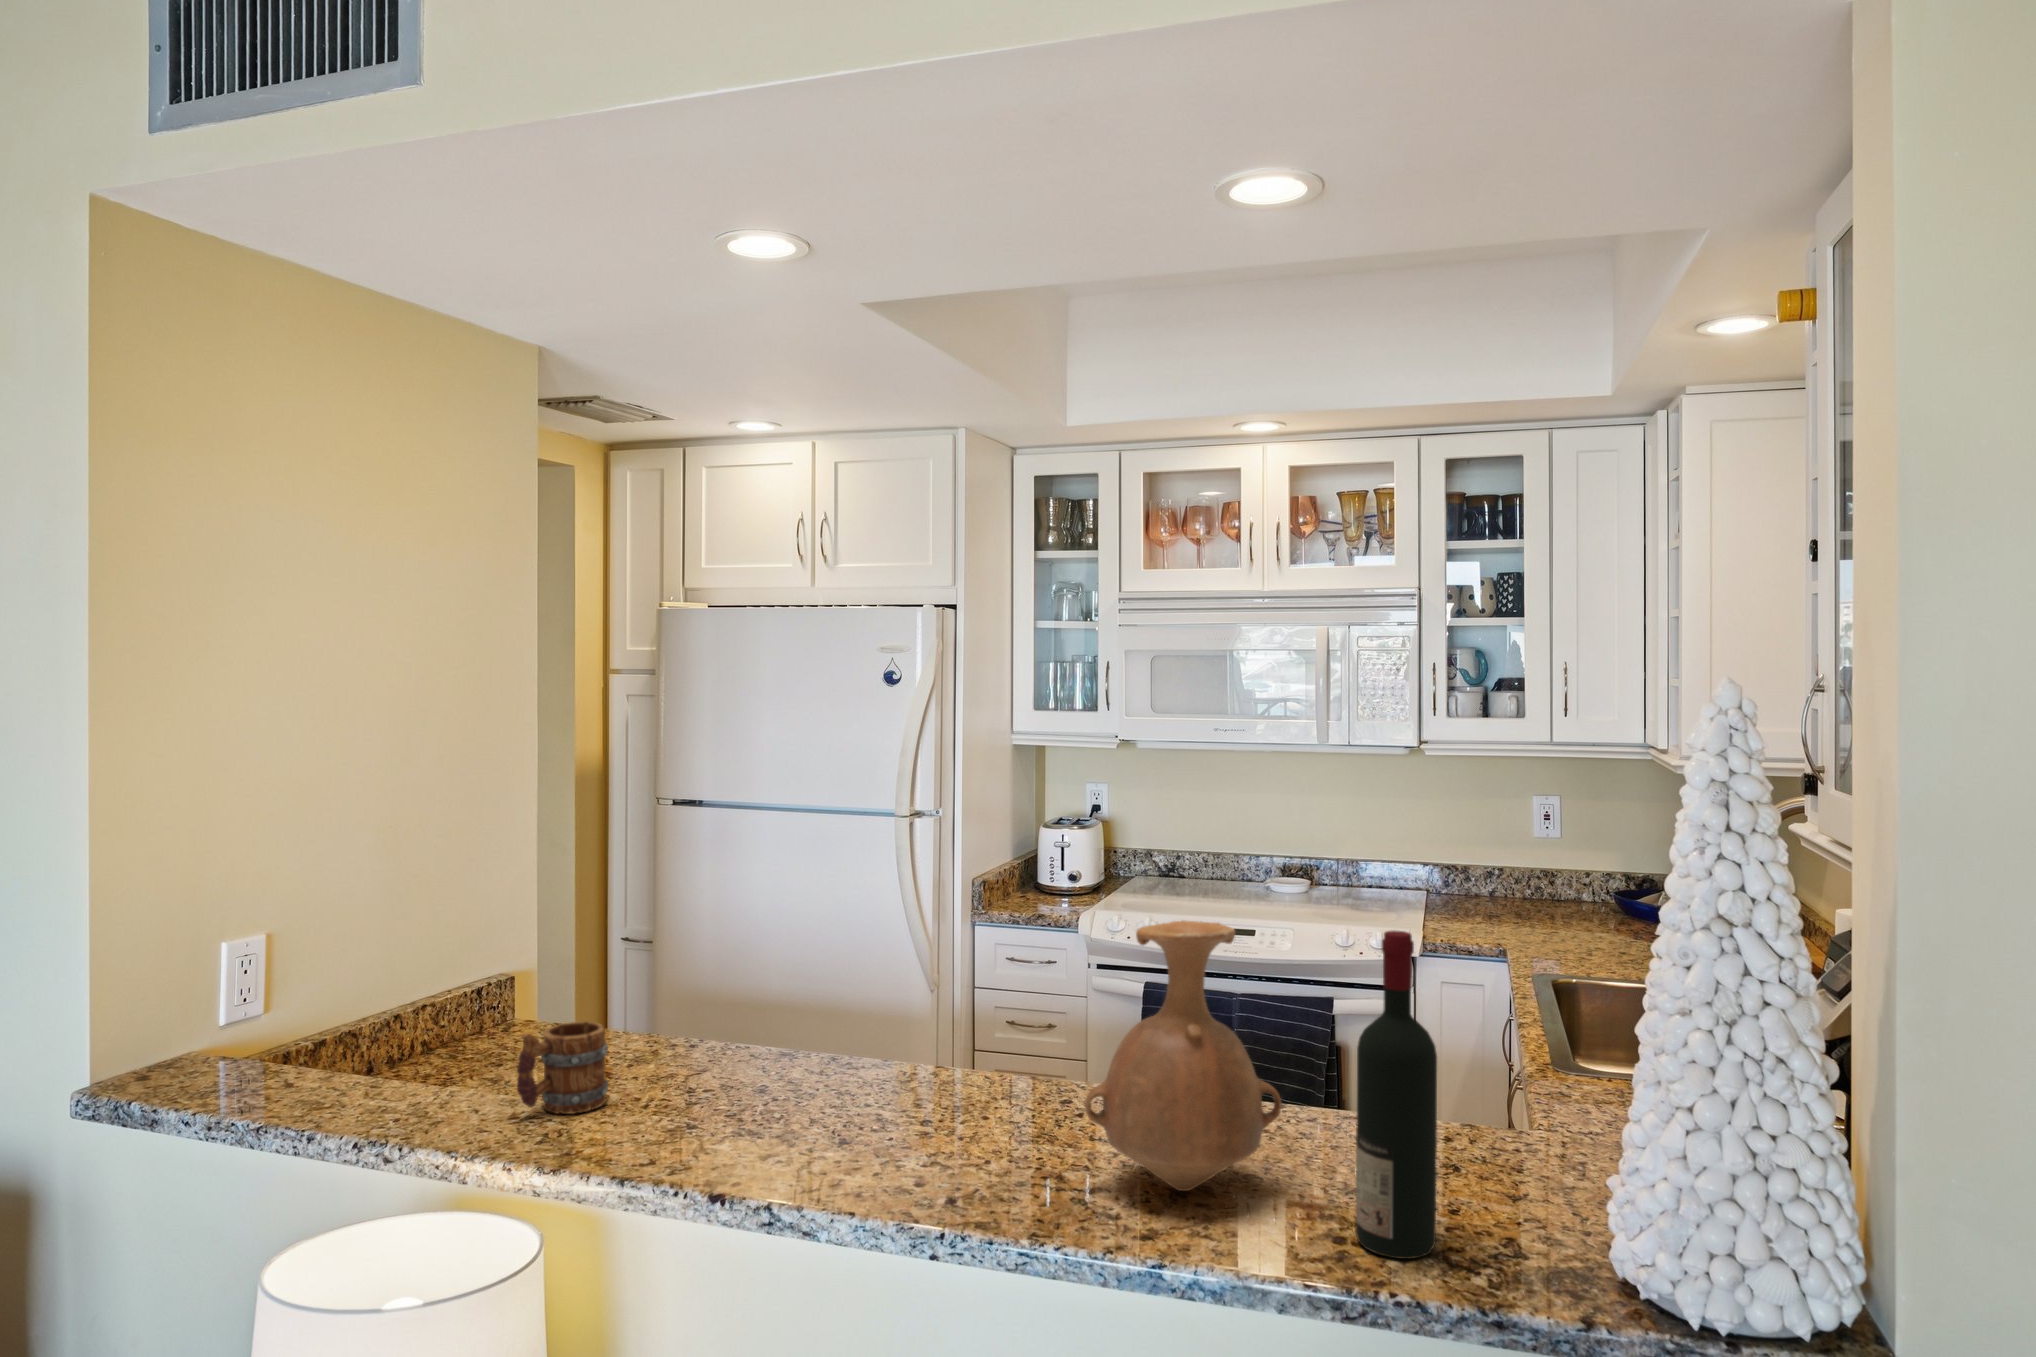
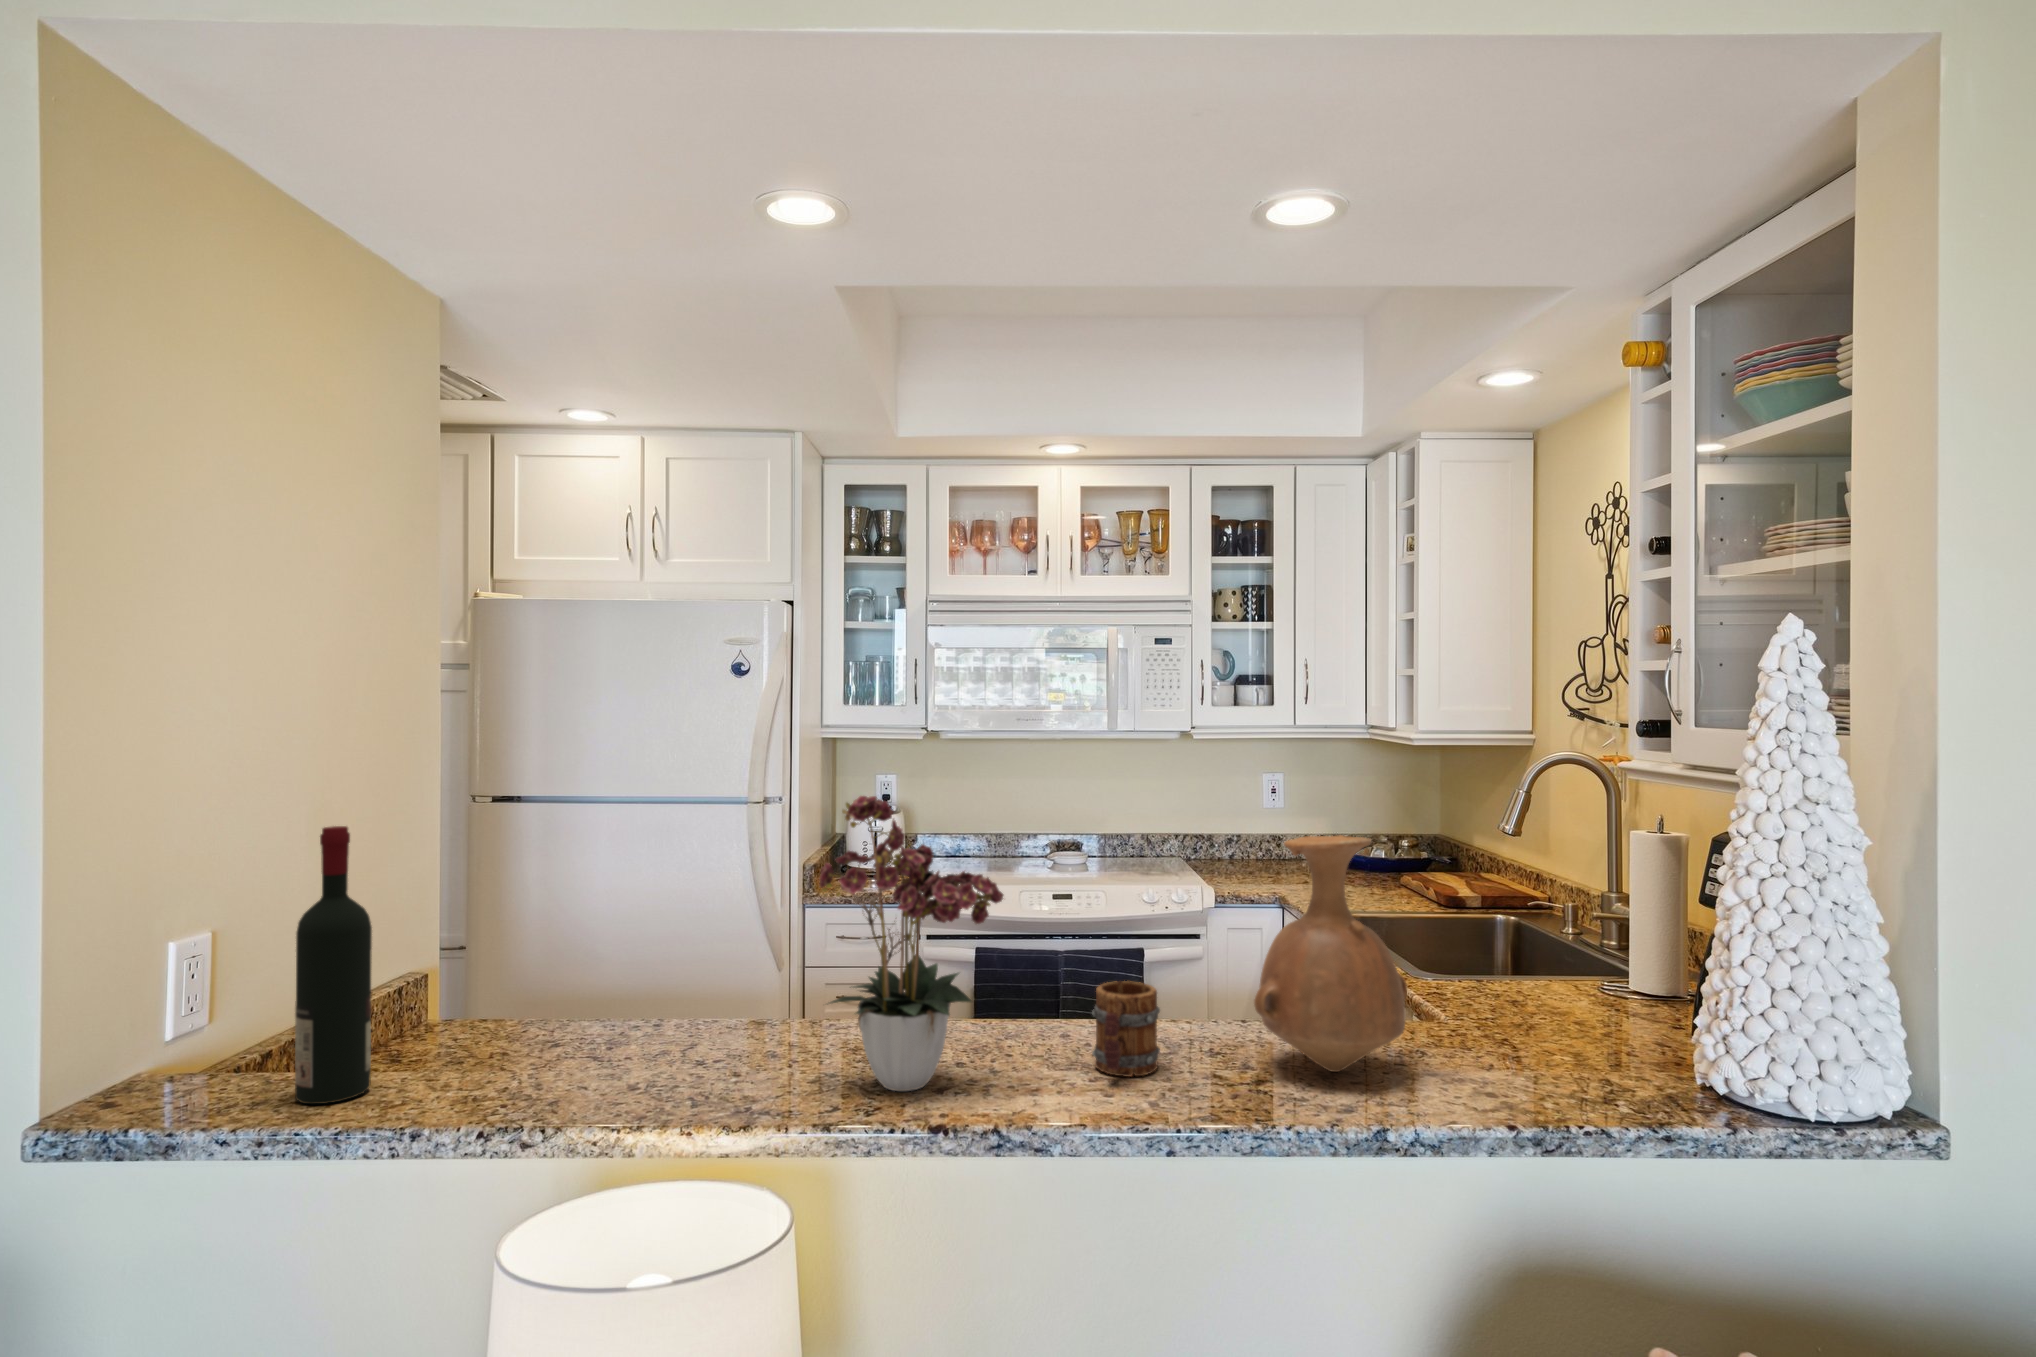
flower arrangement: none [642,841,845,1153] -> present [819,796,1004,1091]
wine bottle: present [1356,931,1437,1259] -> present [295,826,372,1104]
mug: present [517,1022,608,1114] -> present [1092,981,1160,1077]

